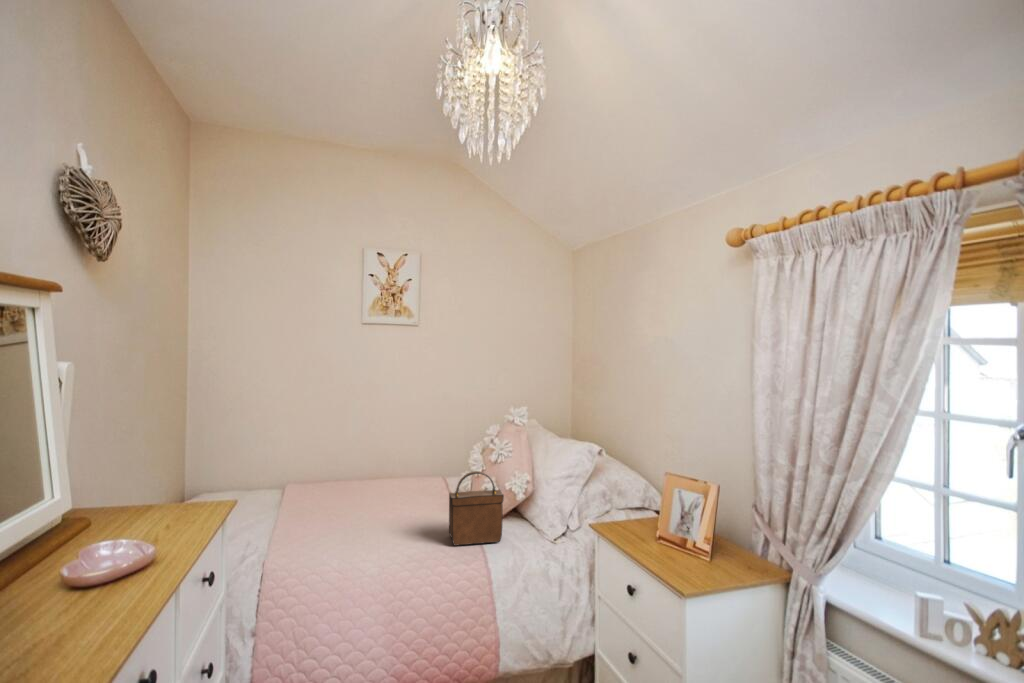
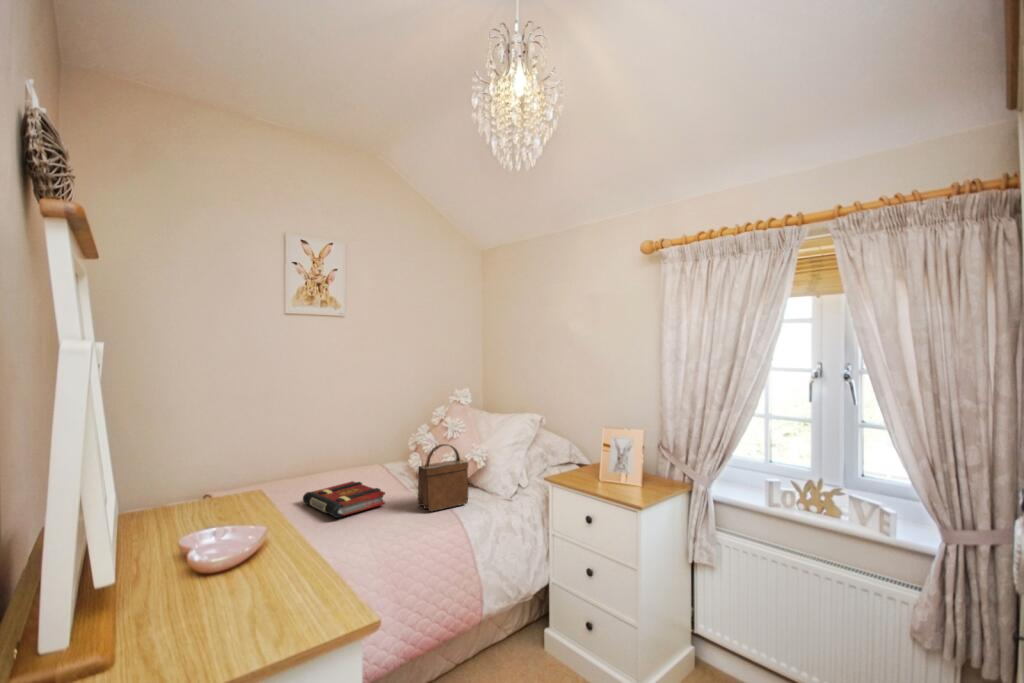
book: none [347,497,418,538] -> present [303,481,385,518]

